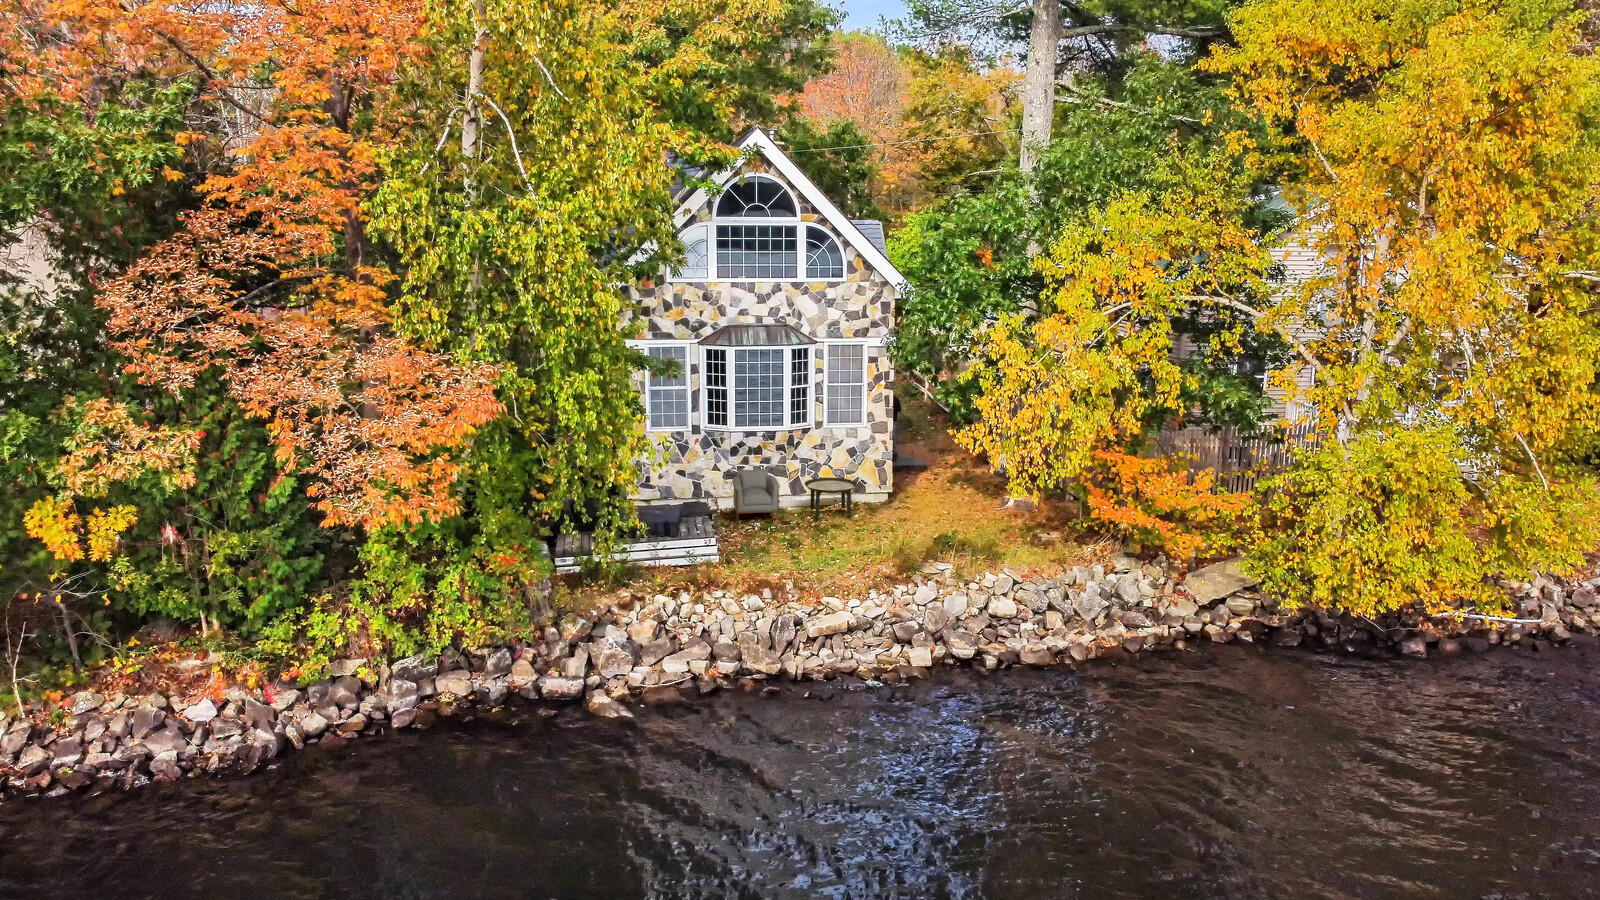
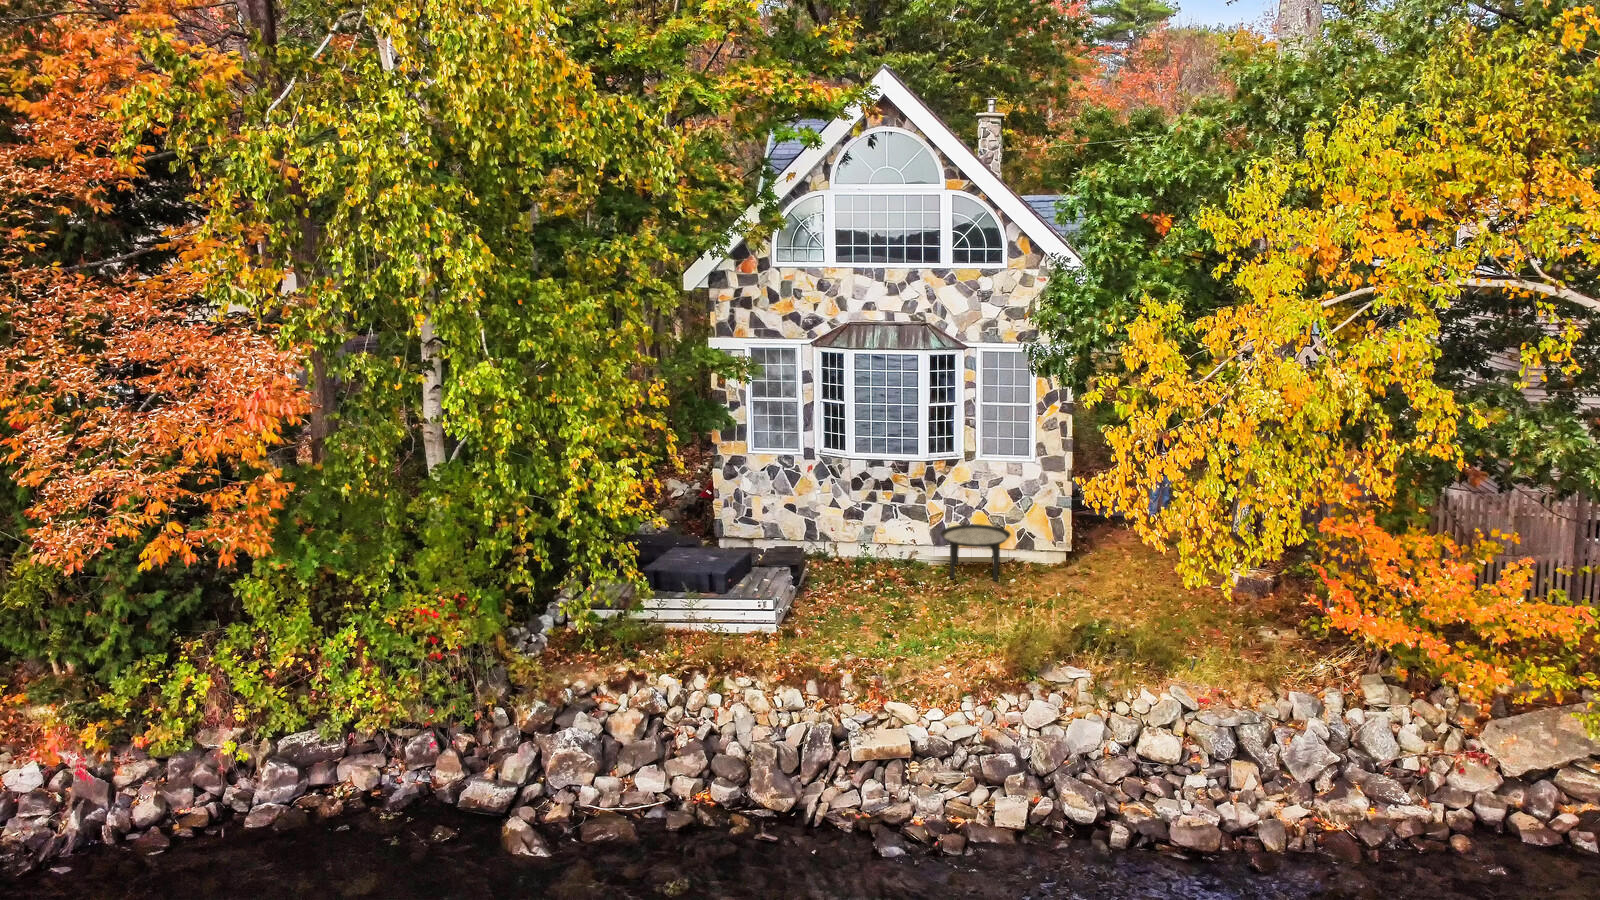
armchair: present [732,469,780,522] -> none [843,508,905,578]

